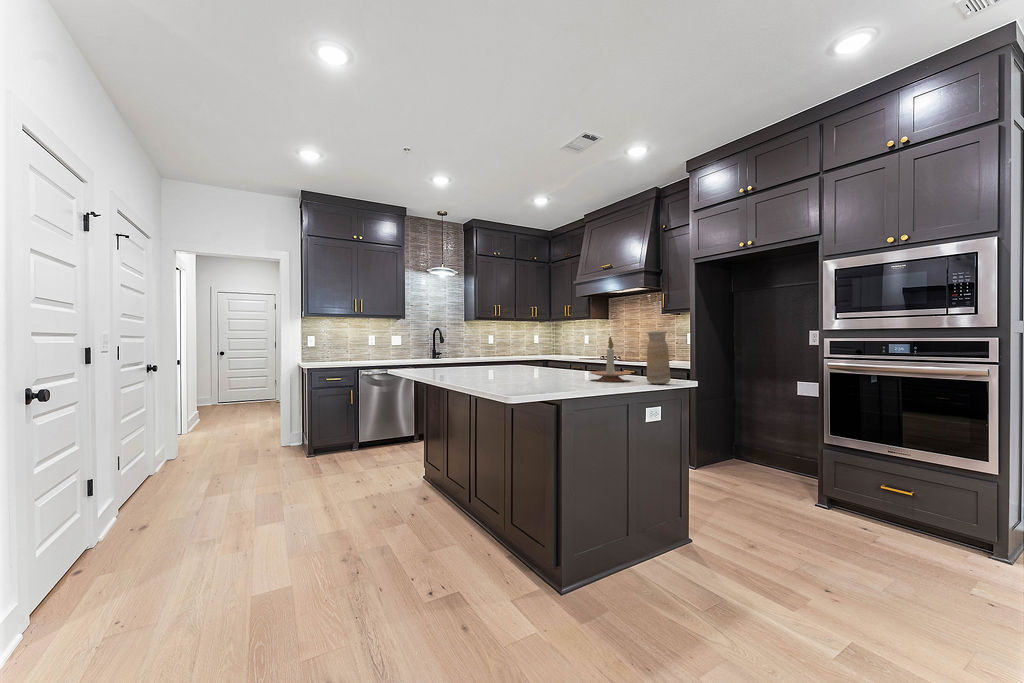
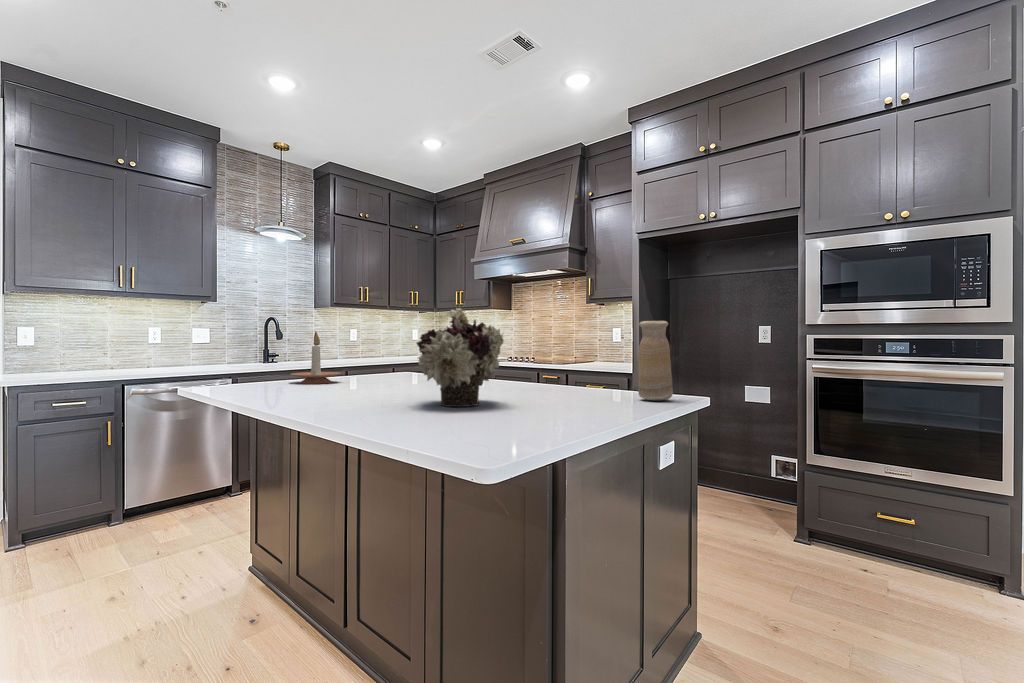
flower arrangement: none [496,324,551,384] -> present [417,308,504,407]
candle holder: present [590,337,631,382] -> present [291,331,341,384]

